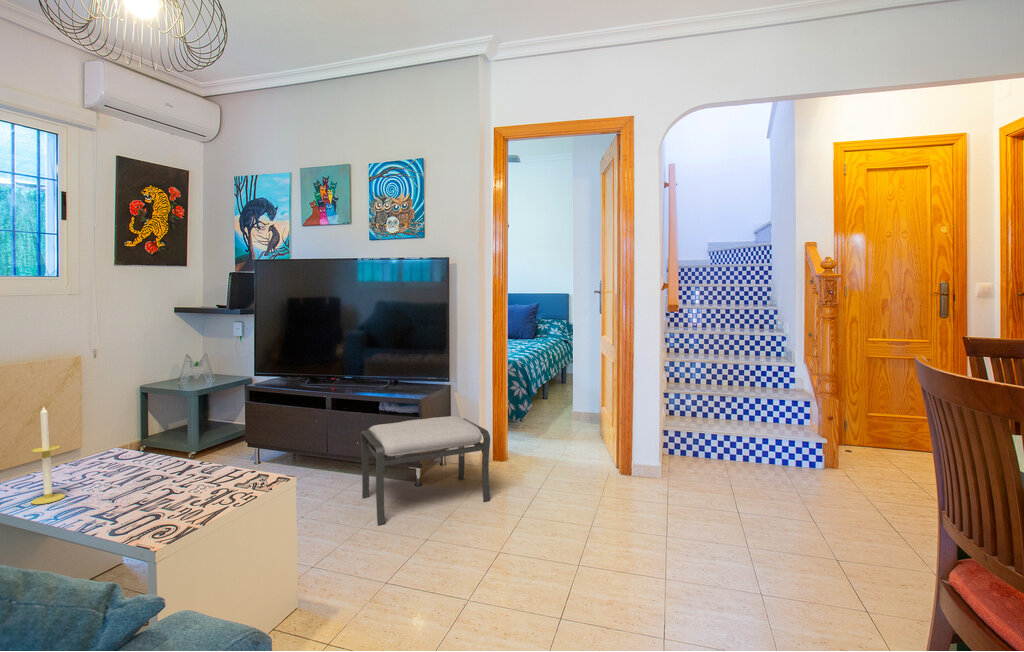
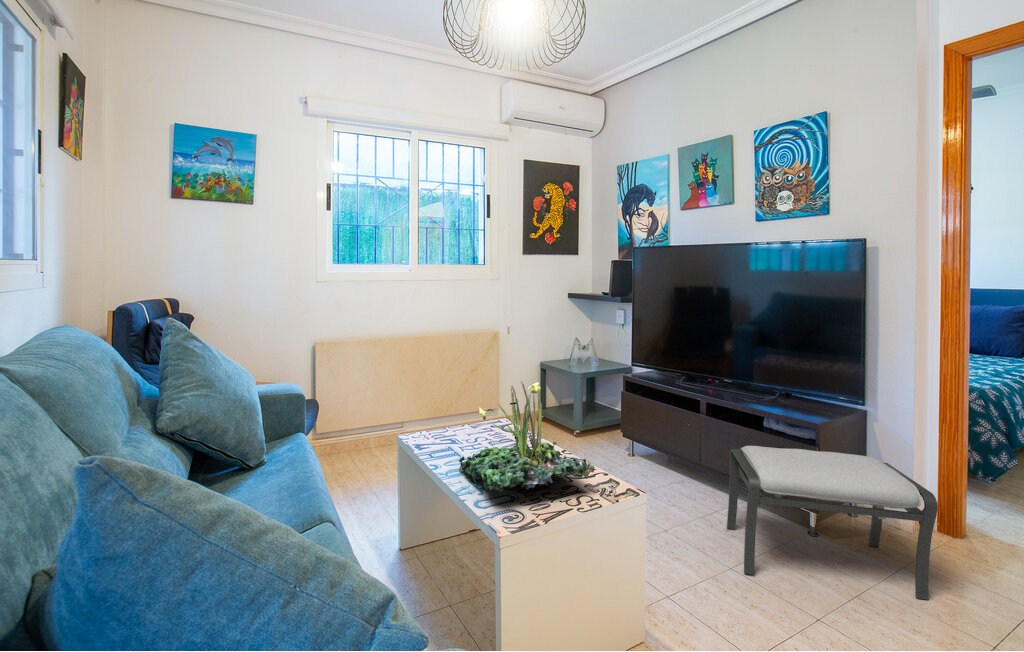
plant: none [72,398,245,515] -> present [459,381,594,491]
candle: present [31,407,65,504] -> none [437,374,459,458]

